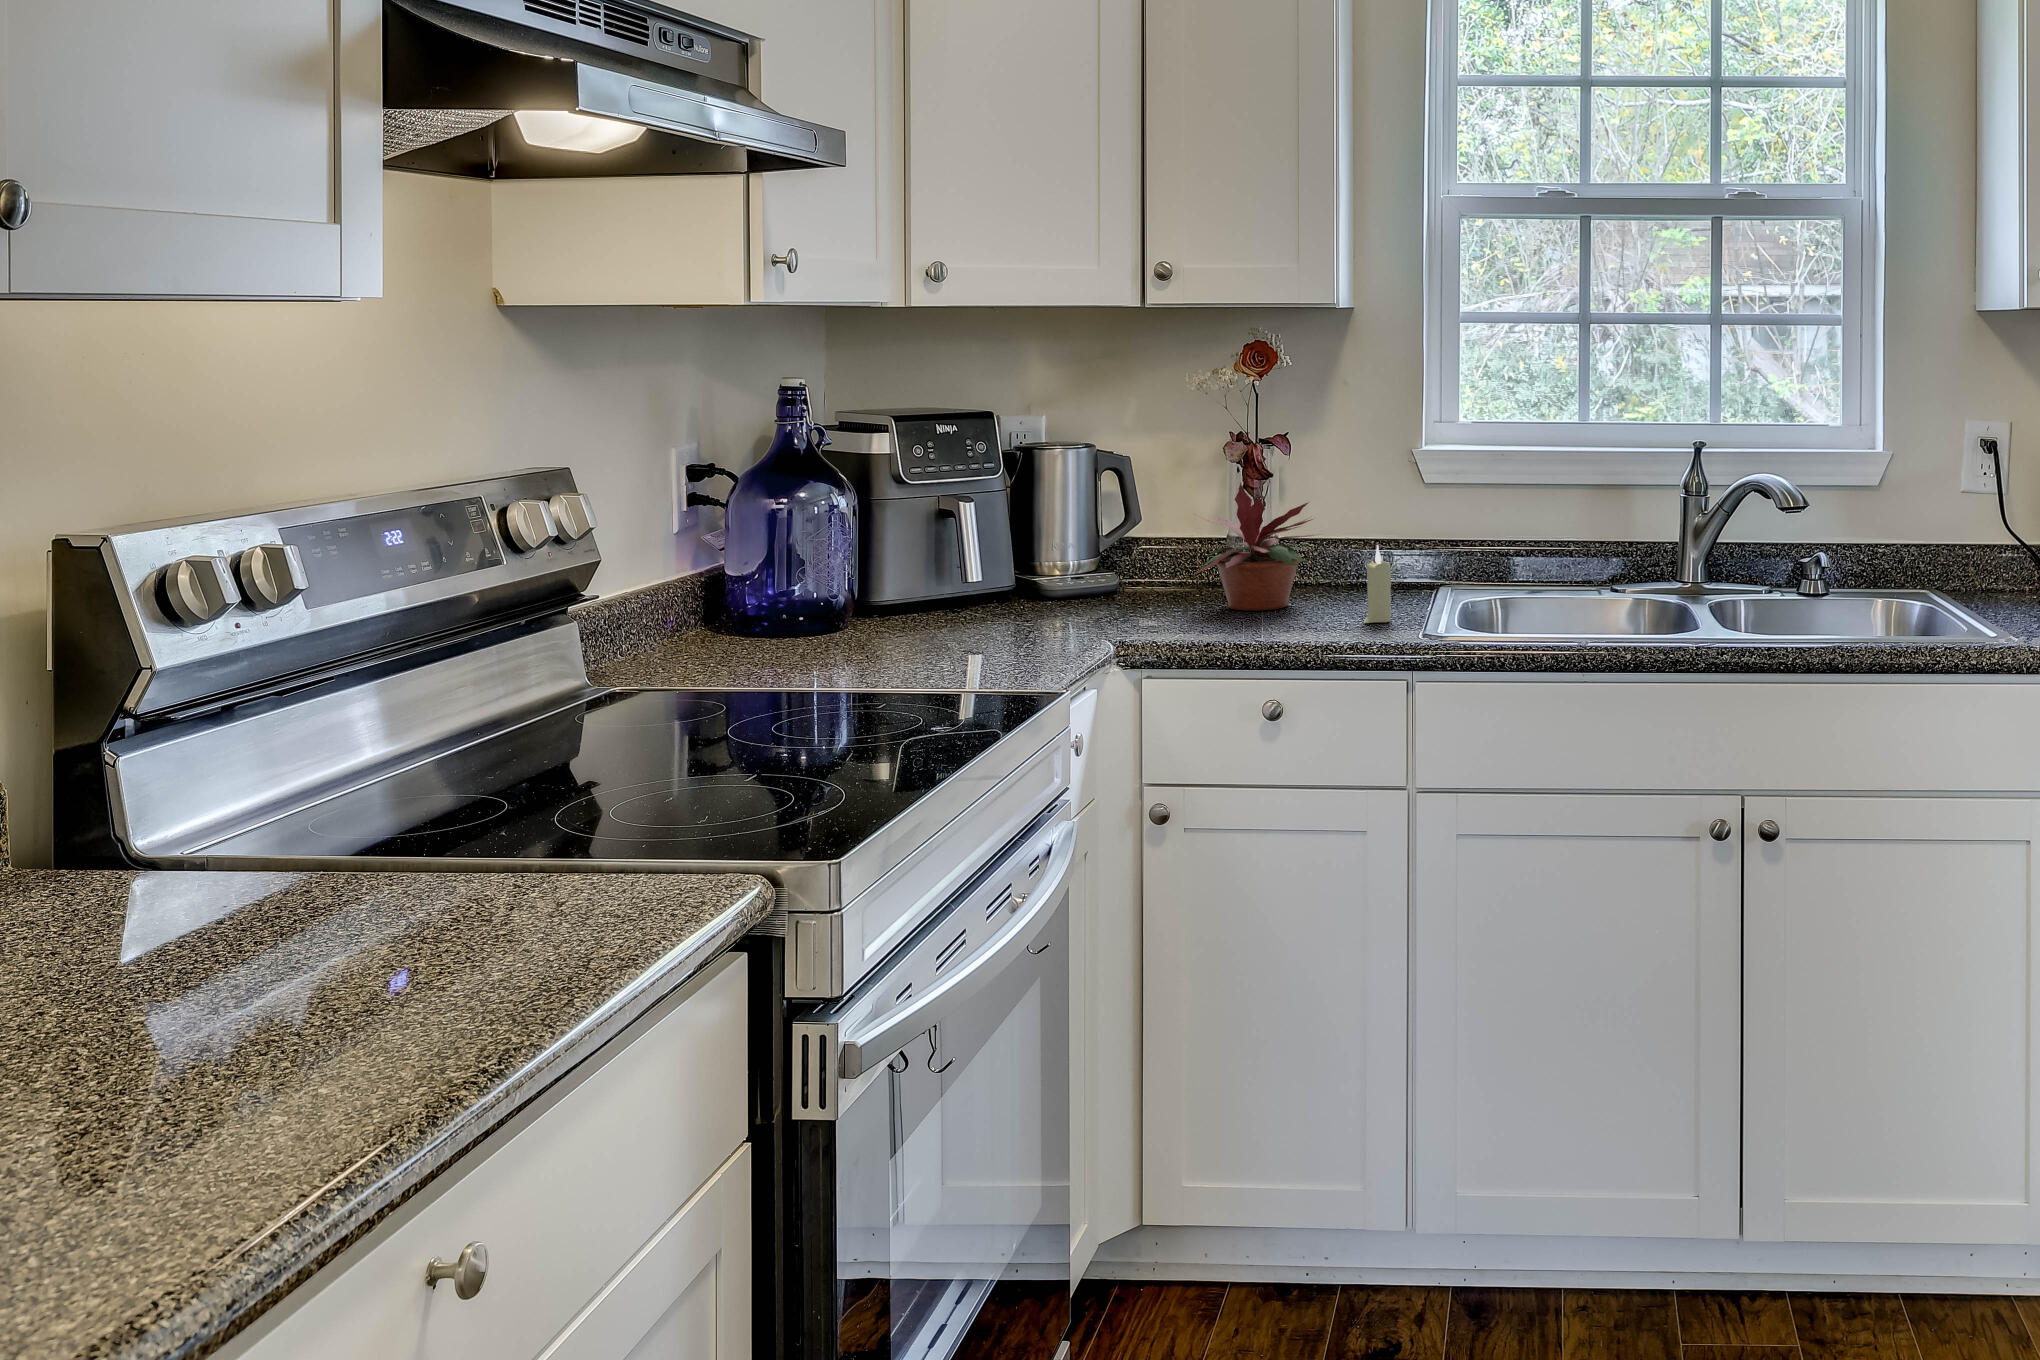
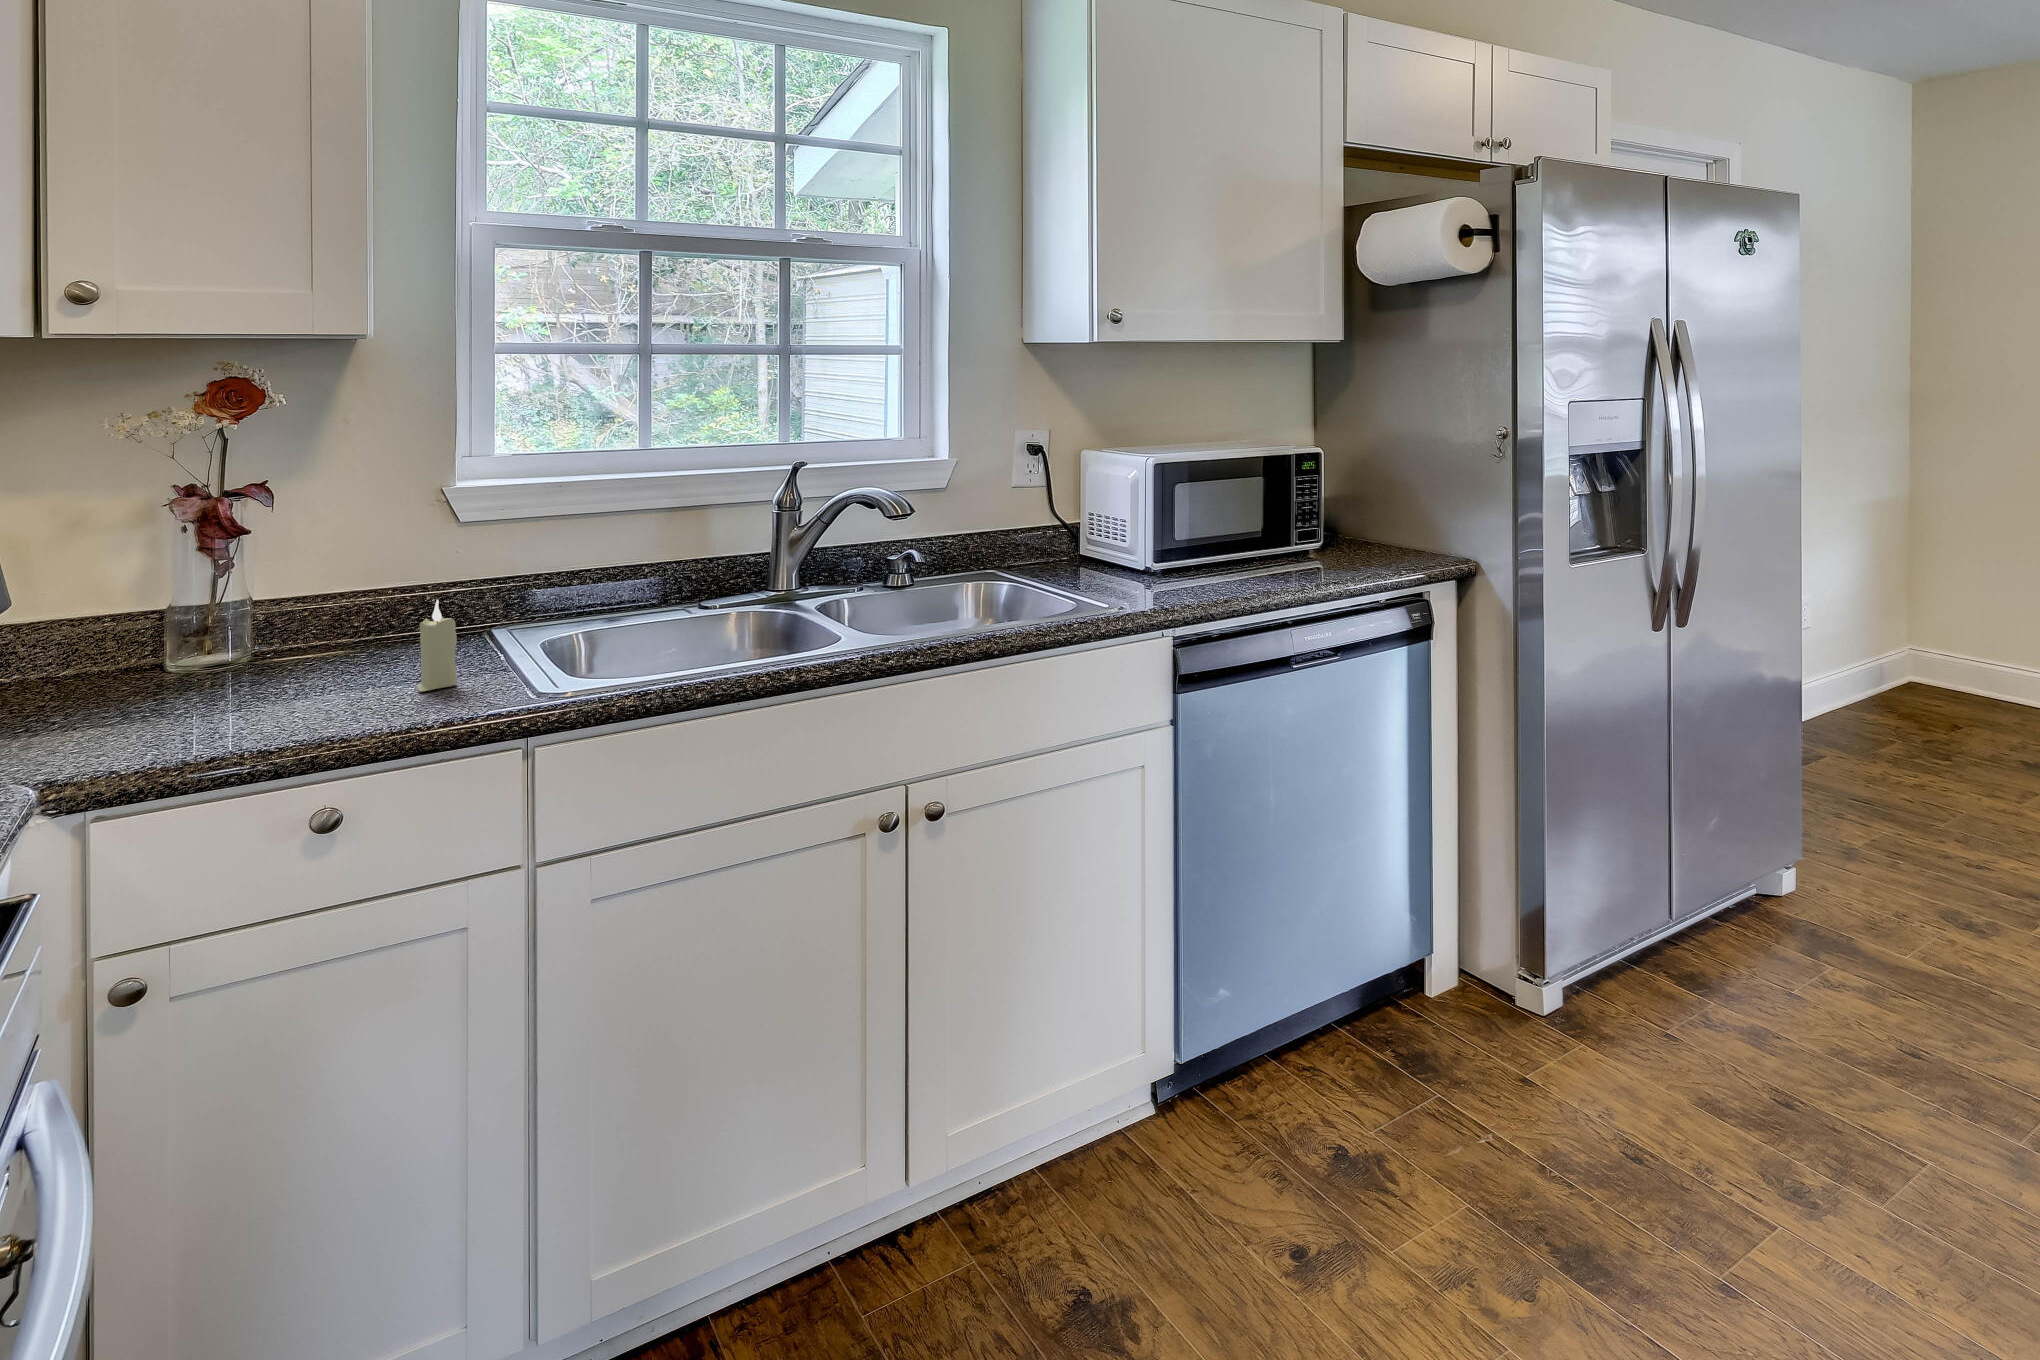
potted plant: present [1196,483,1319,611] -> none [85,543,331,705]

